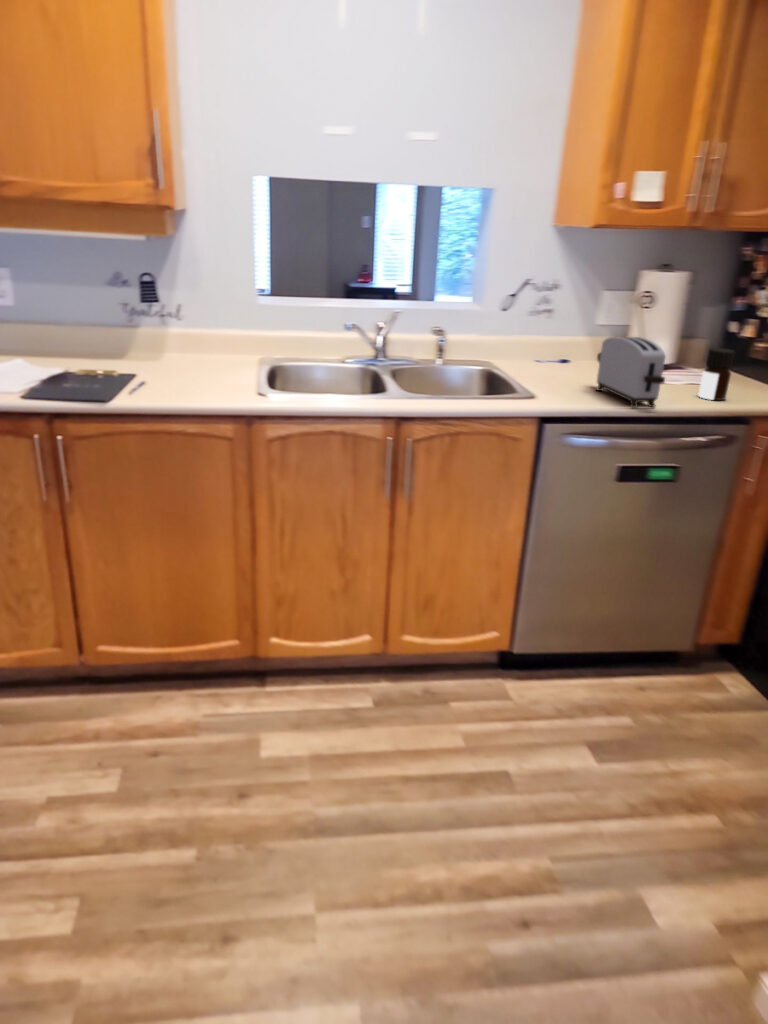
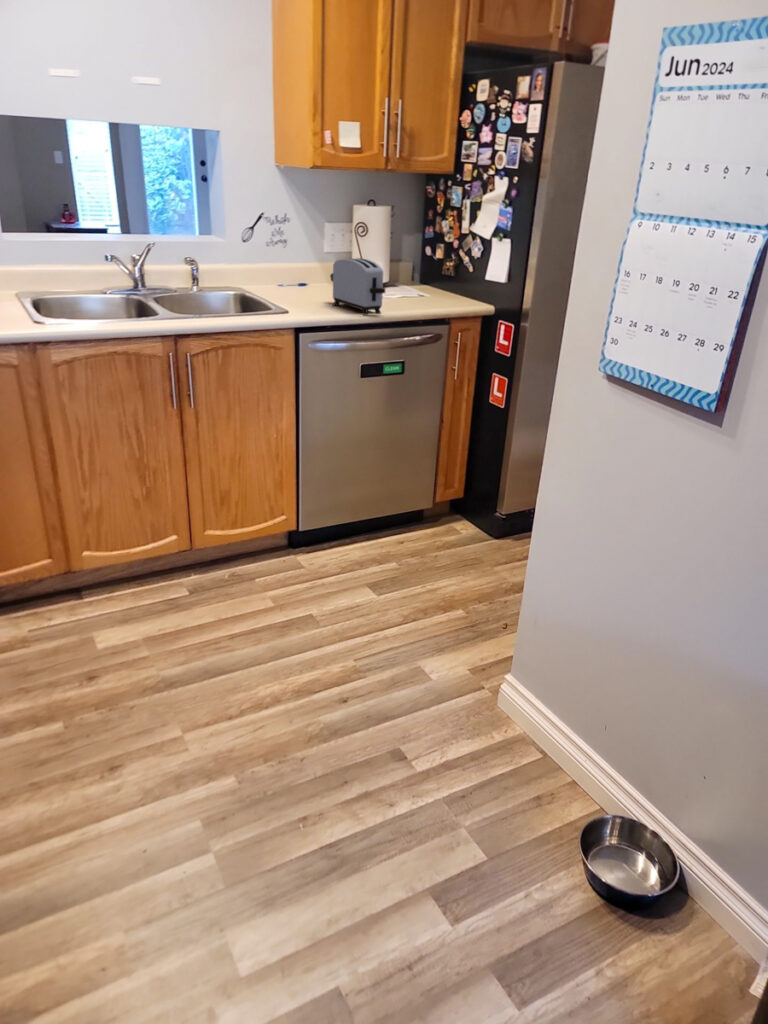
bottle: present [699,348,734,400] -> none [411,265,432,306]

